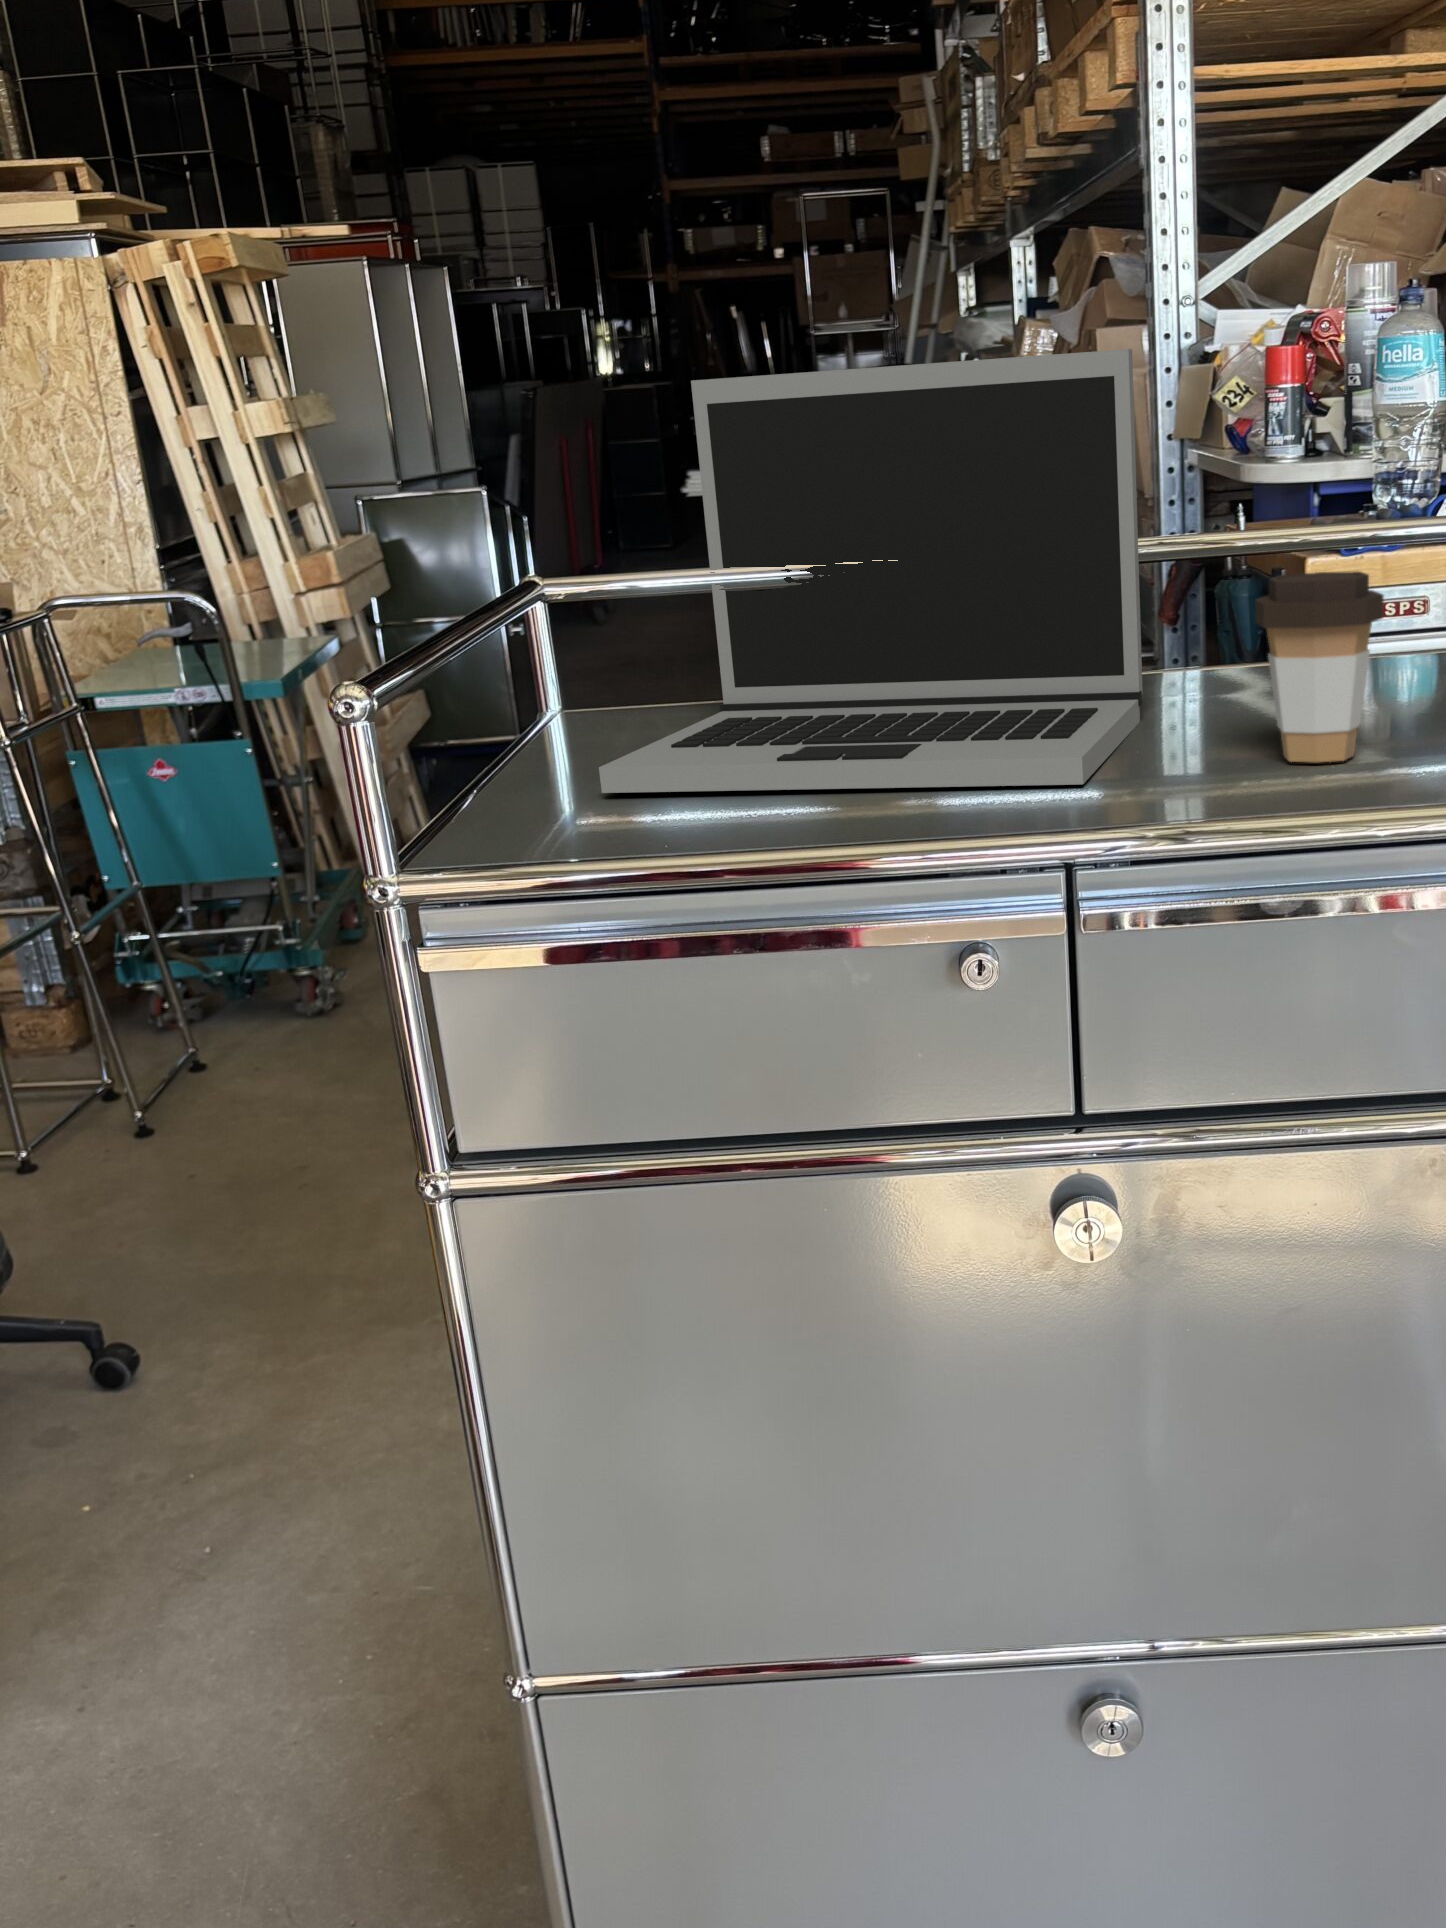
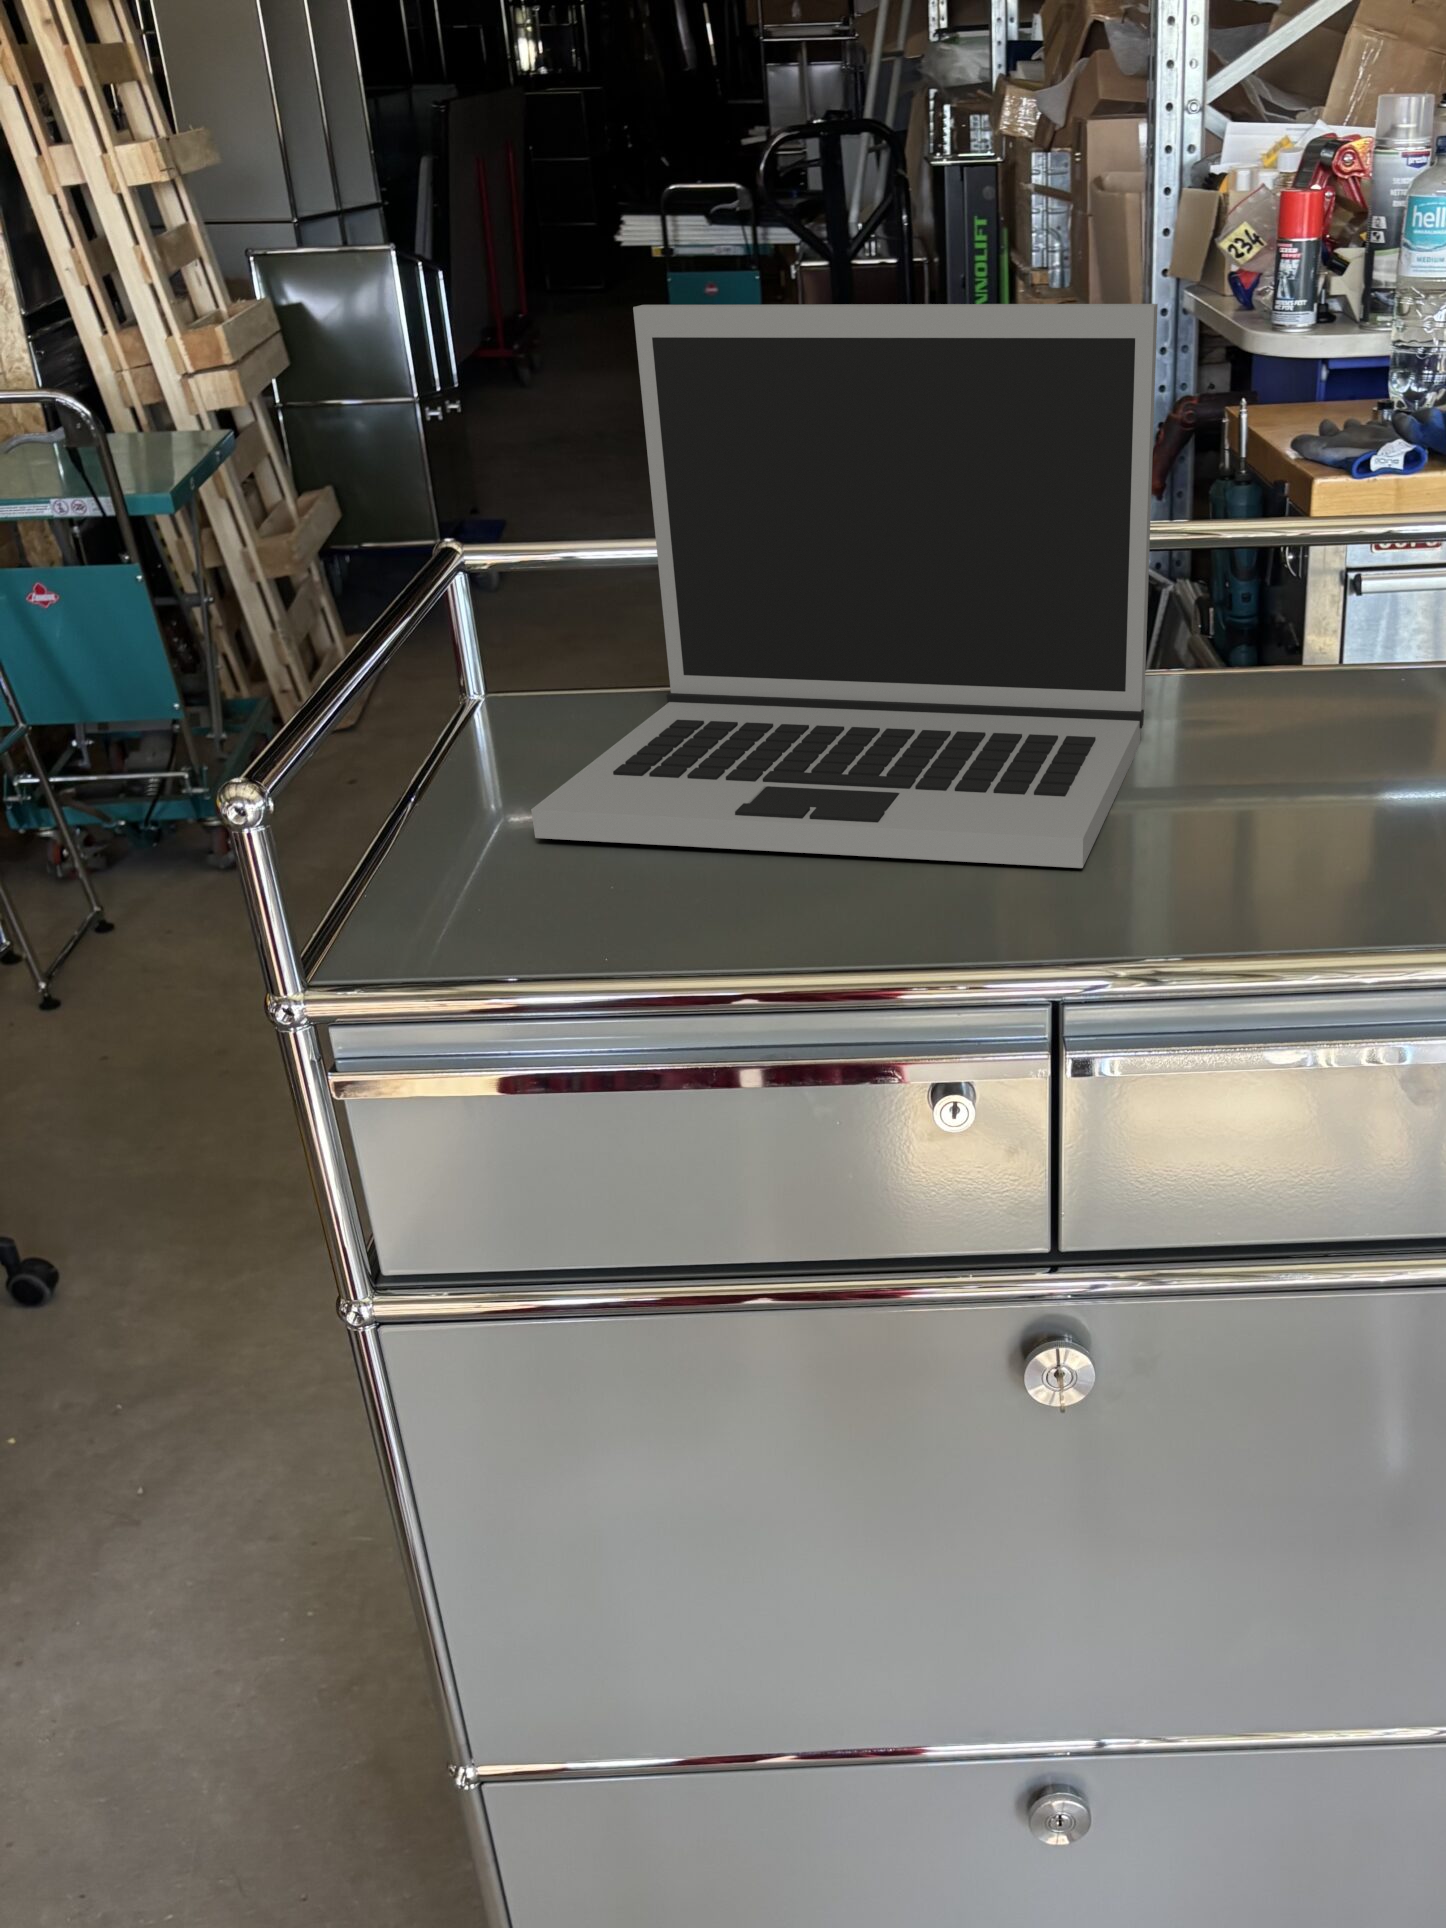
coffee cup: present [1255,571,1384,762] -> none [1287,620,1437,848]

